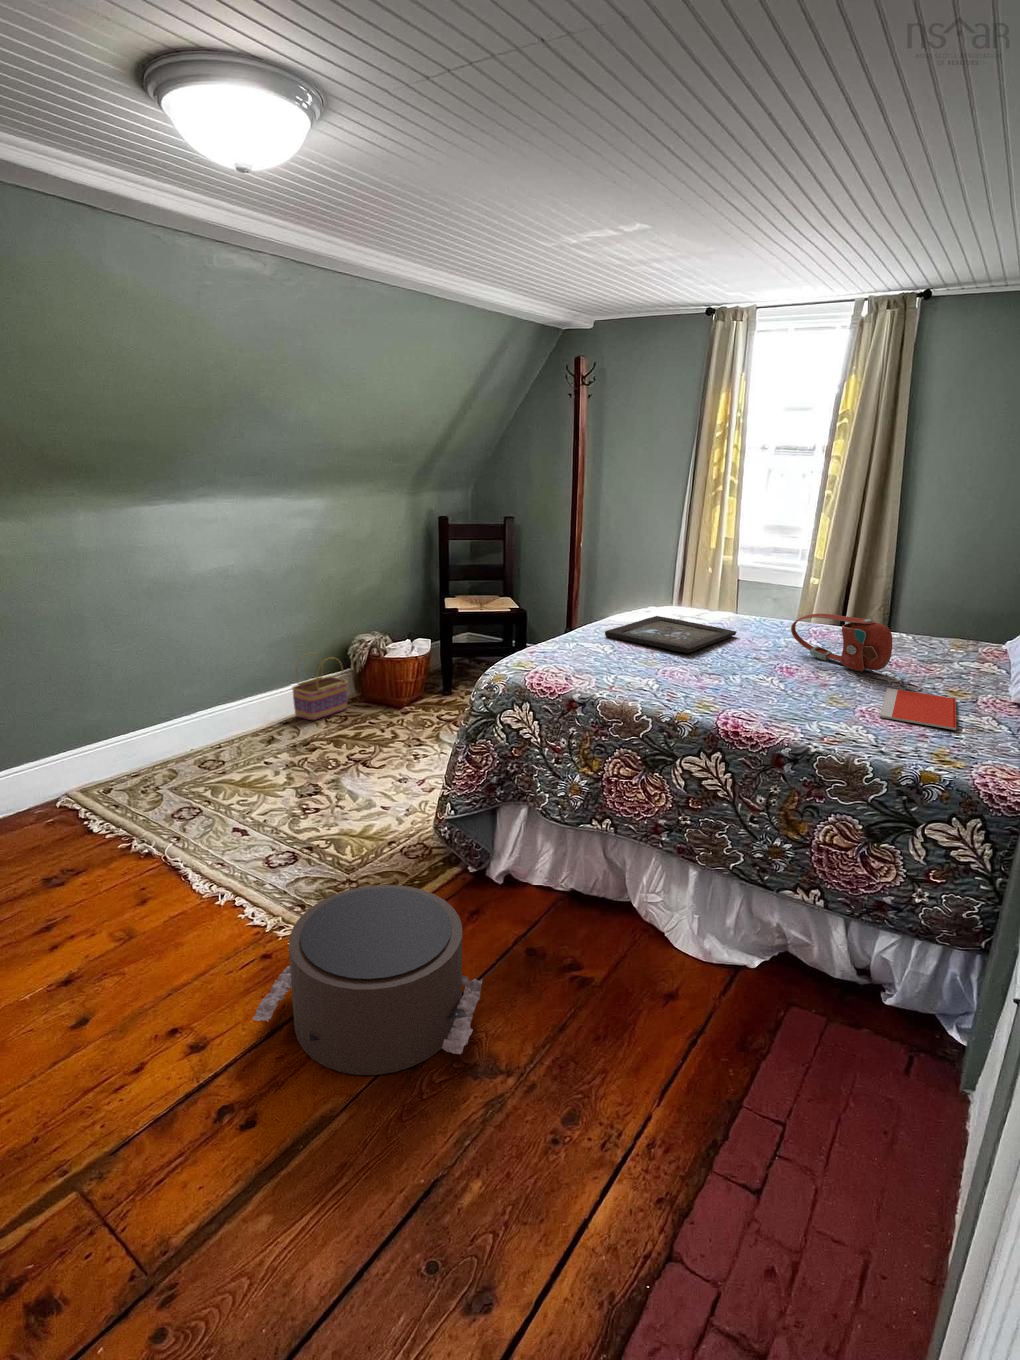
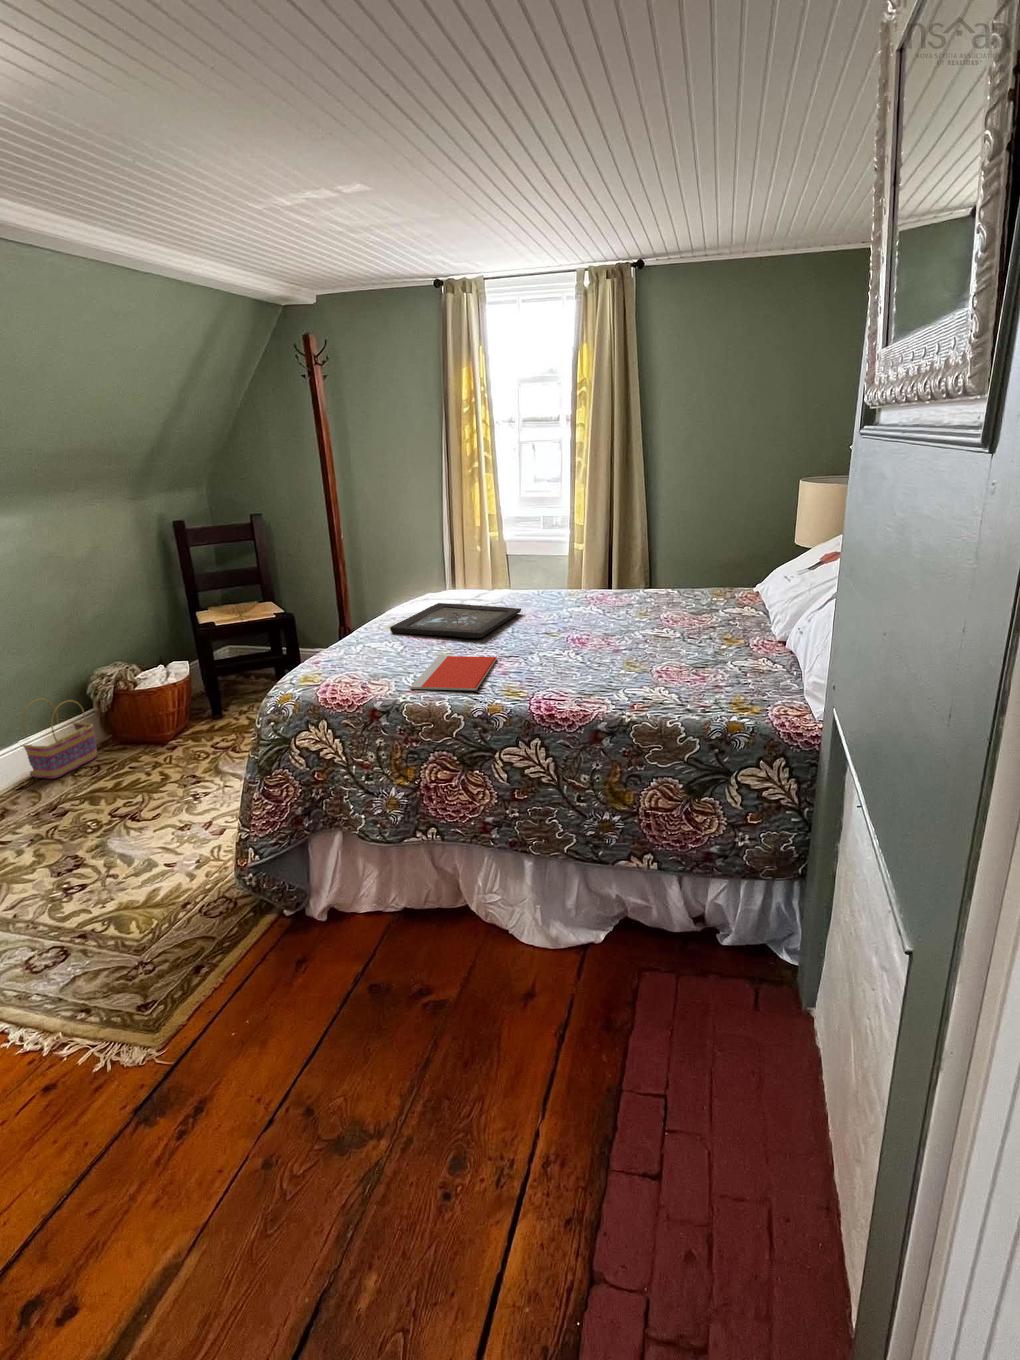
handbag: present [791,614,892,672] -> none [574,580,669,632]
notebook: present [880,688,956,730] -> present [410,656,497,690]
pouf: present [253,885,483,1075] -> none [48,957,332,1204]

